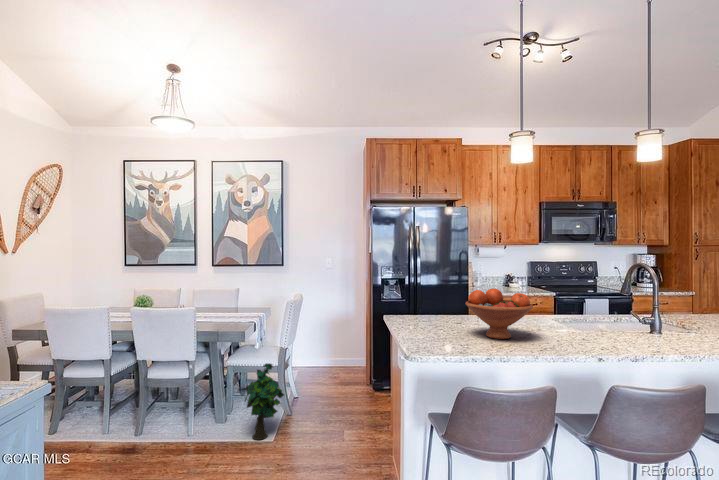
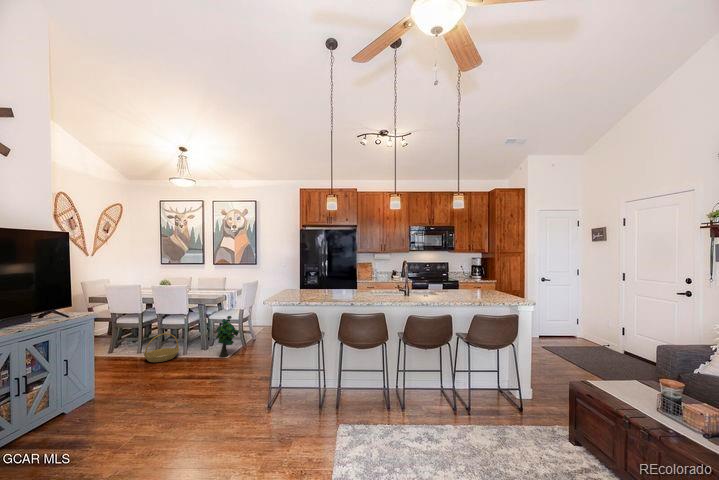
fruit bowl: present [466,289,533,339] -> none [309,272,339,295]
basket: none [117,397,178,455] -> present [144,333,179,362]

